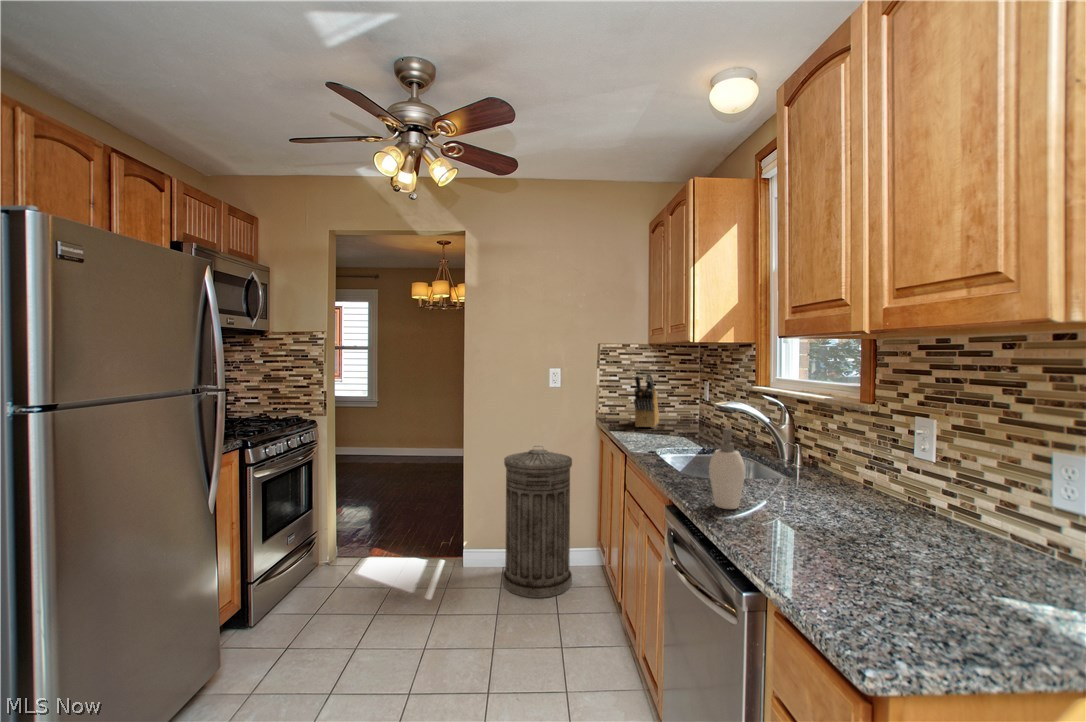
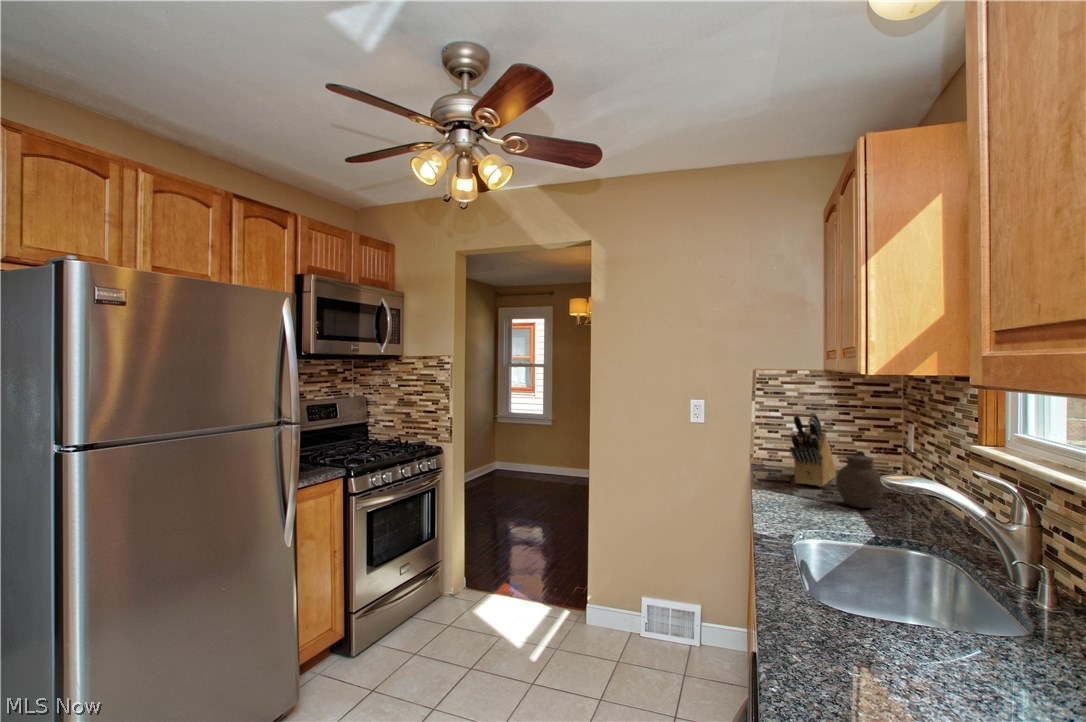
jar: none [667,397,697,437] -> present [836,451,884,508]
soap dispenser: present [709,428,745,509] -> none [836,544,926,686]
trash can: present [503,446,572,598] -> none [624,494,710,687]

